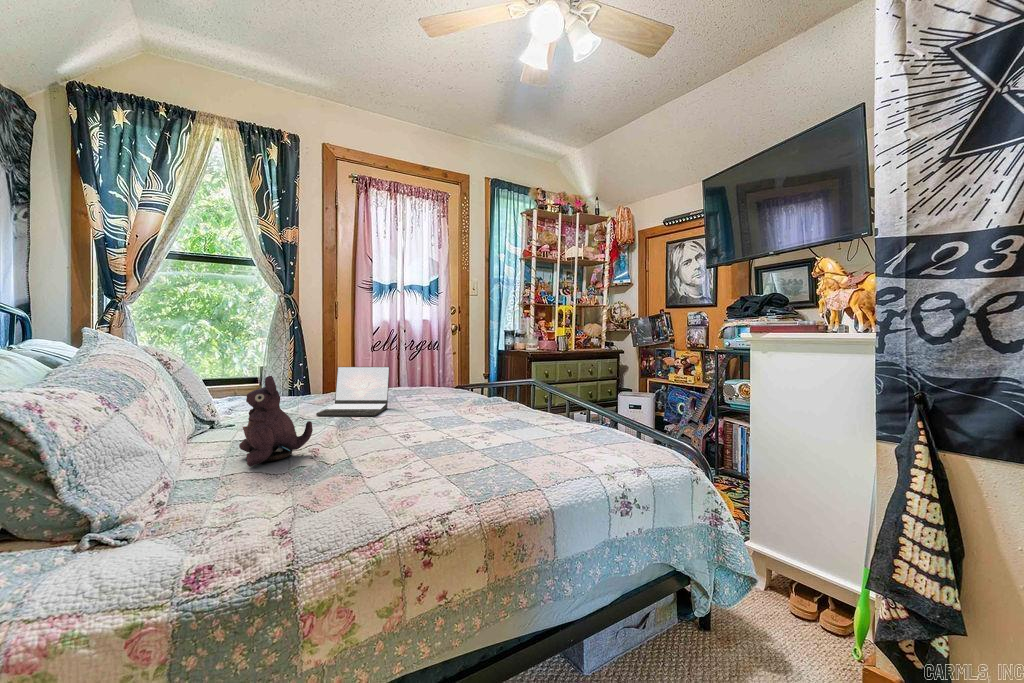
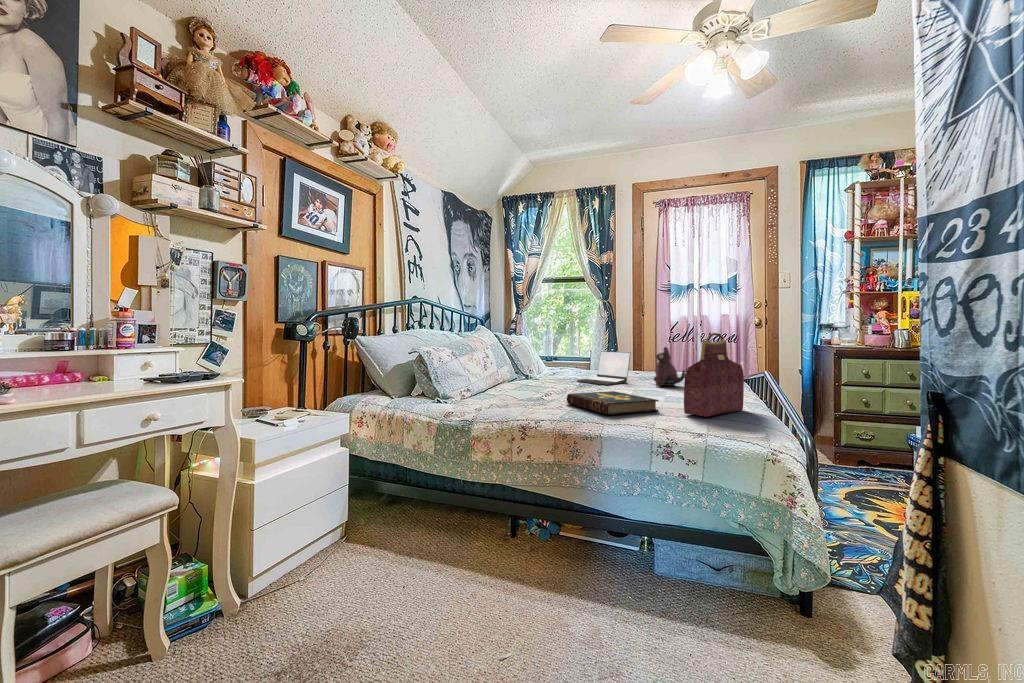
handbag: none [565,344,606,445] -> present [684,333,744,417]
plush toy: present [239,376,313,466] -> present [653,347,685,386]
book: none [415,428,542,472] -> present [567,391,658,415]

